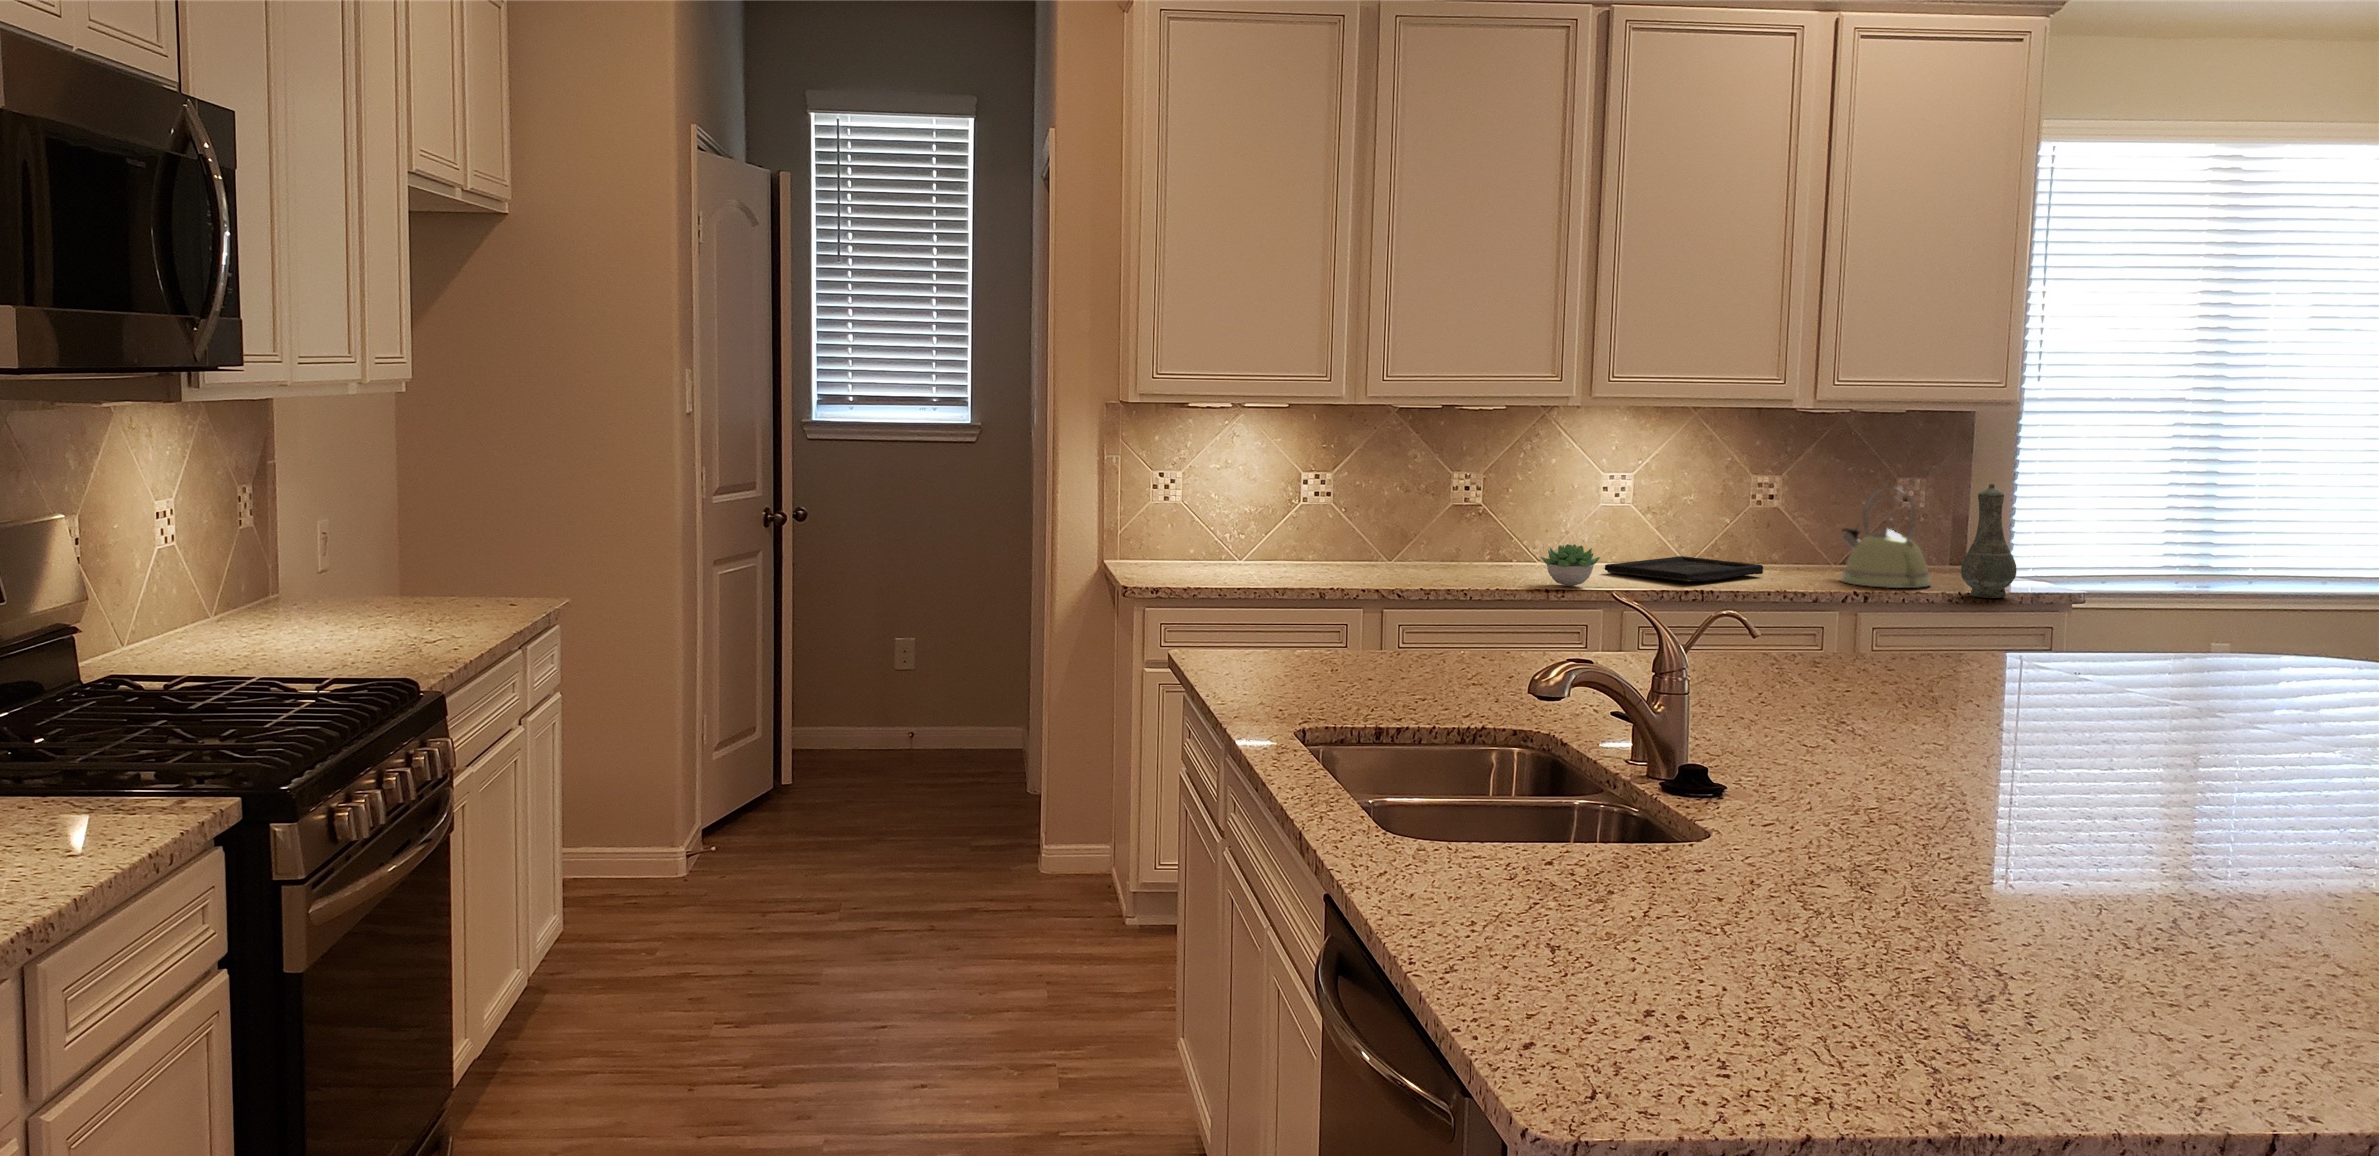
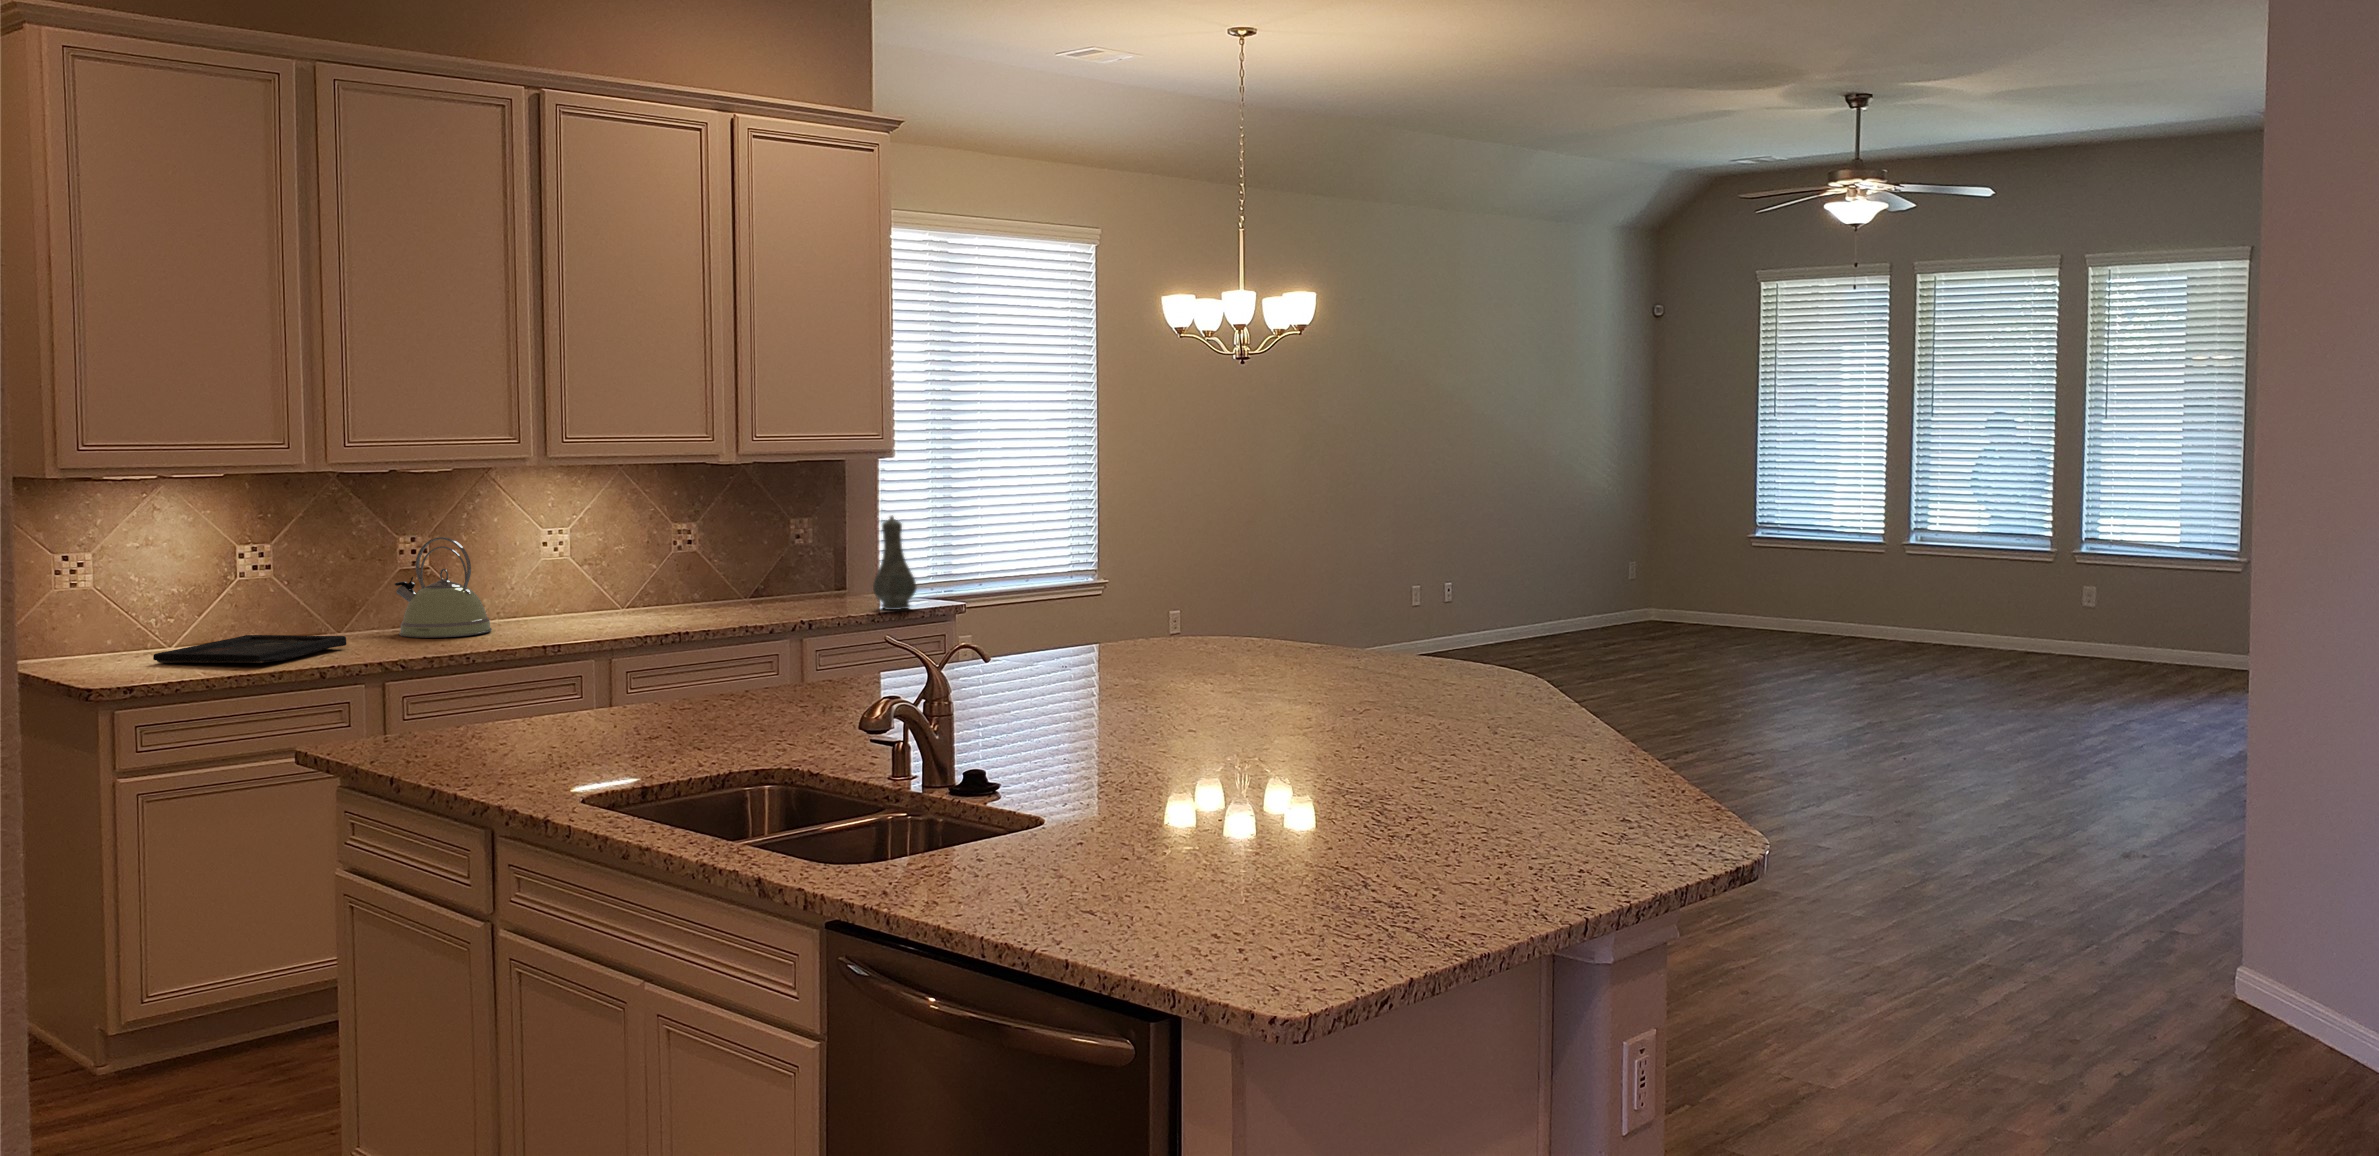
kettle: present [1841,486,1930,588] -> present [395,537,492,638]
succulent plant: present [1541,544,1600,586] -> none [523,596,580,636]
tray: present [1605,556,1763,581] -> present [153,635,347,663]

